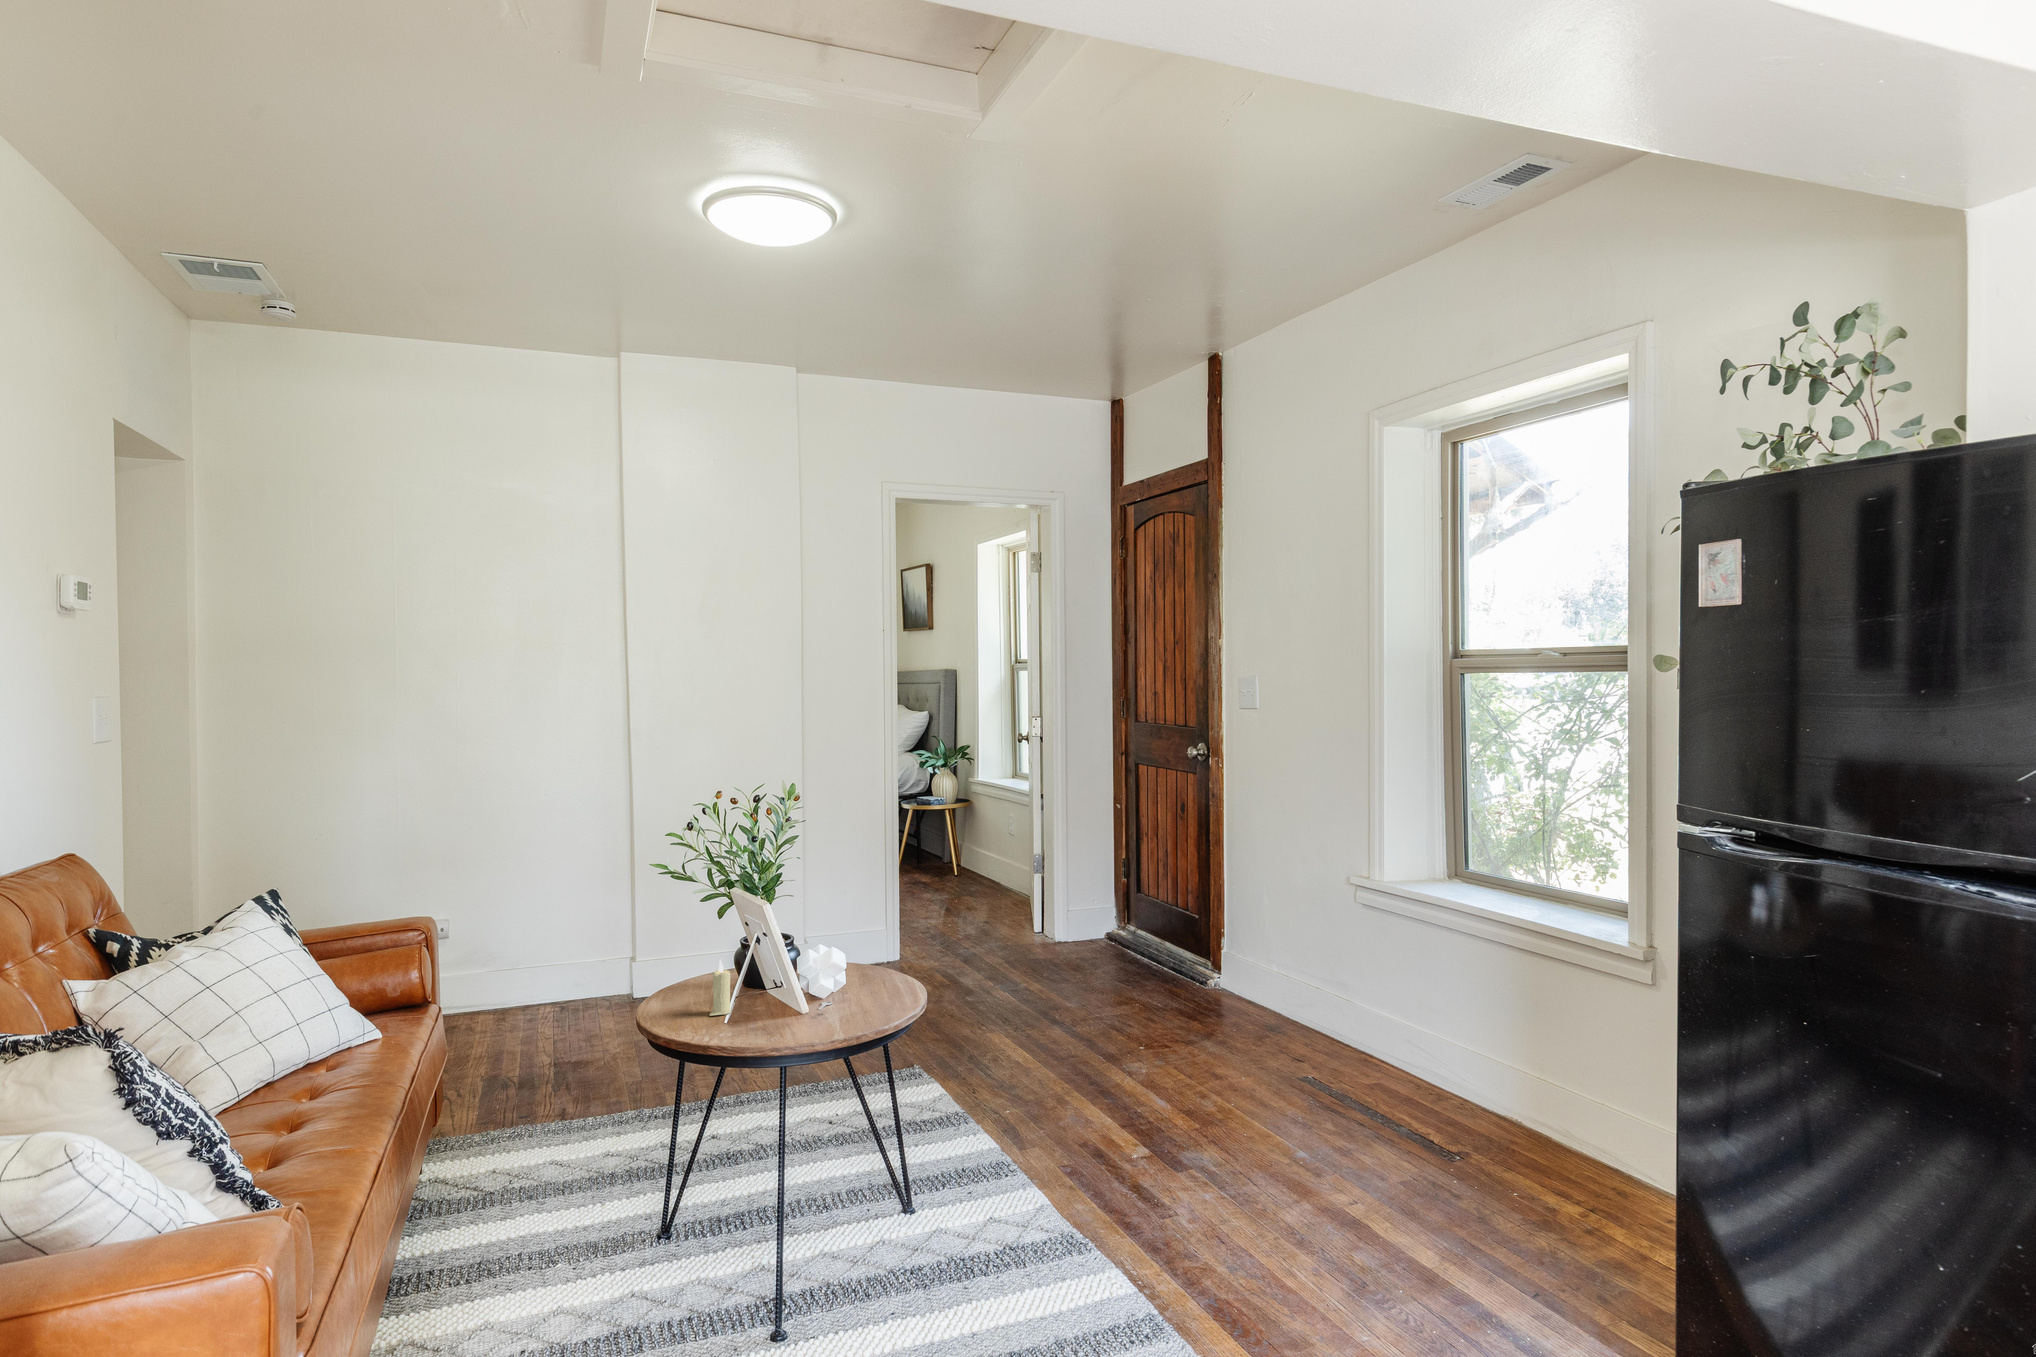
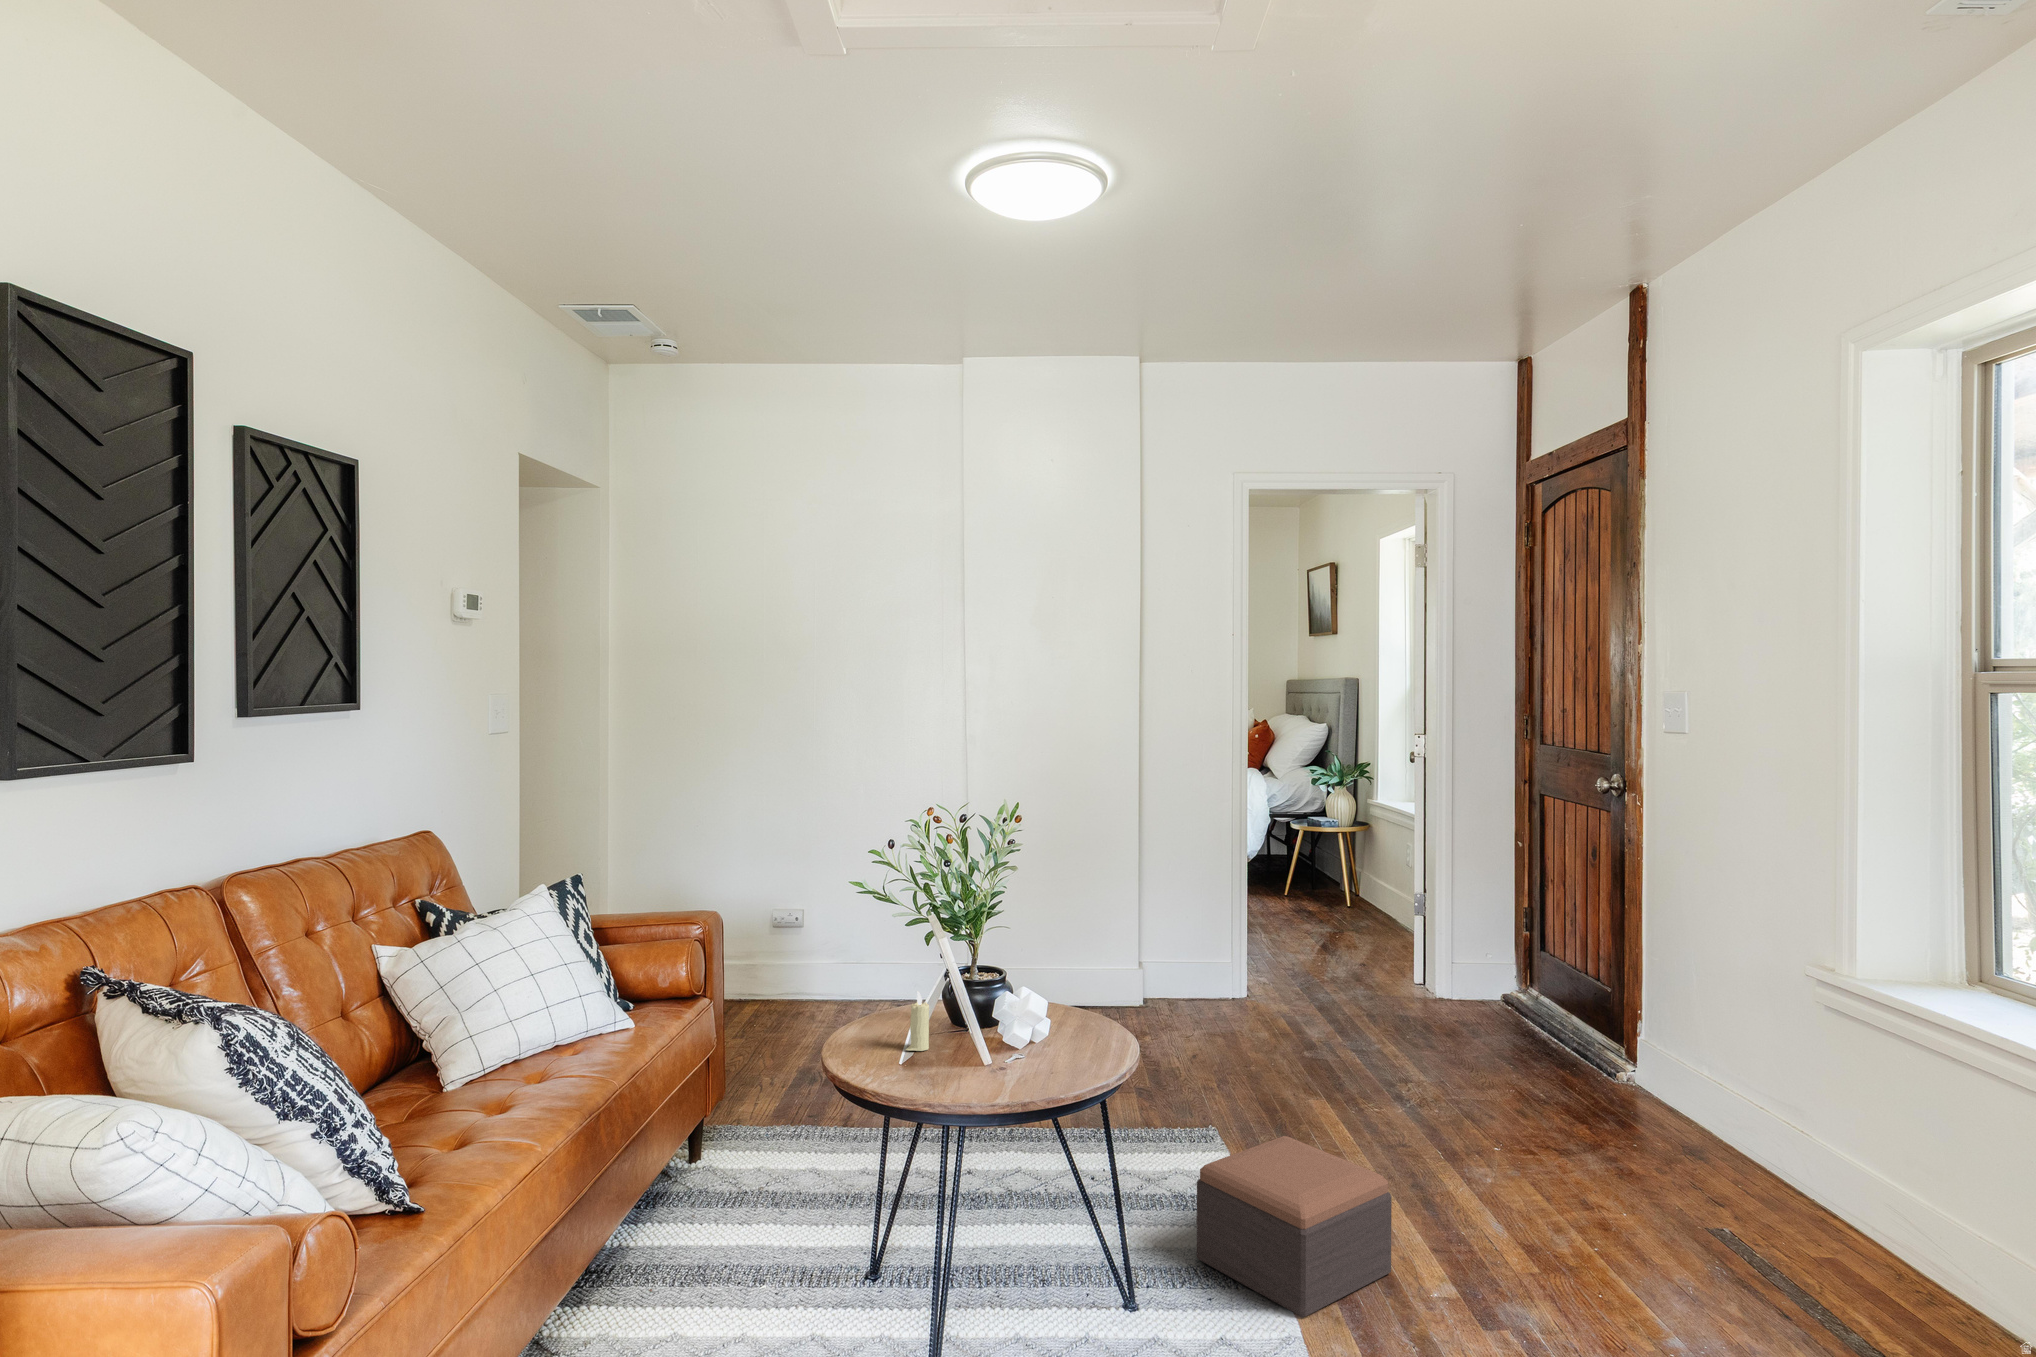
footstool: none [947,1053,1100,1191] -> present [1196,1136,1392,1318]

